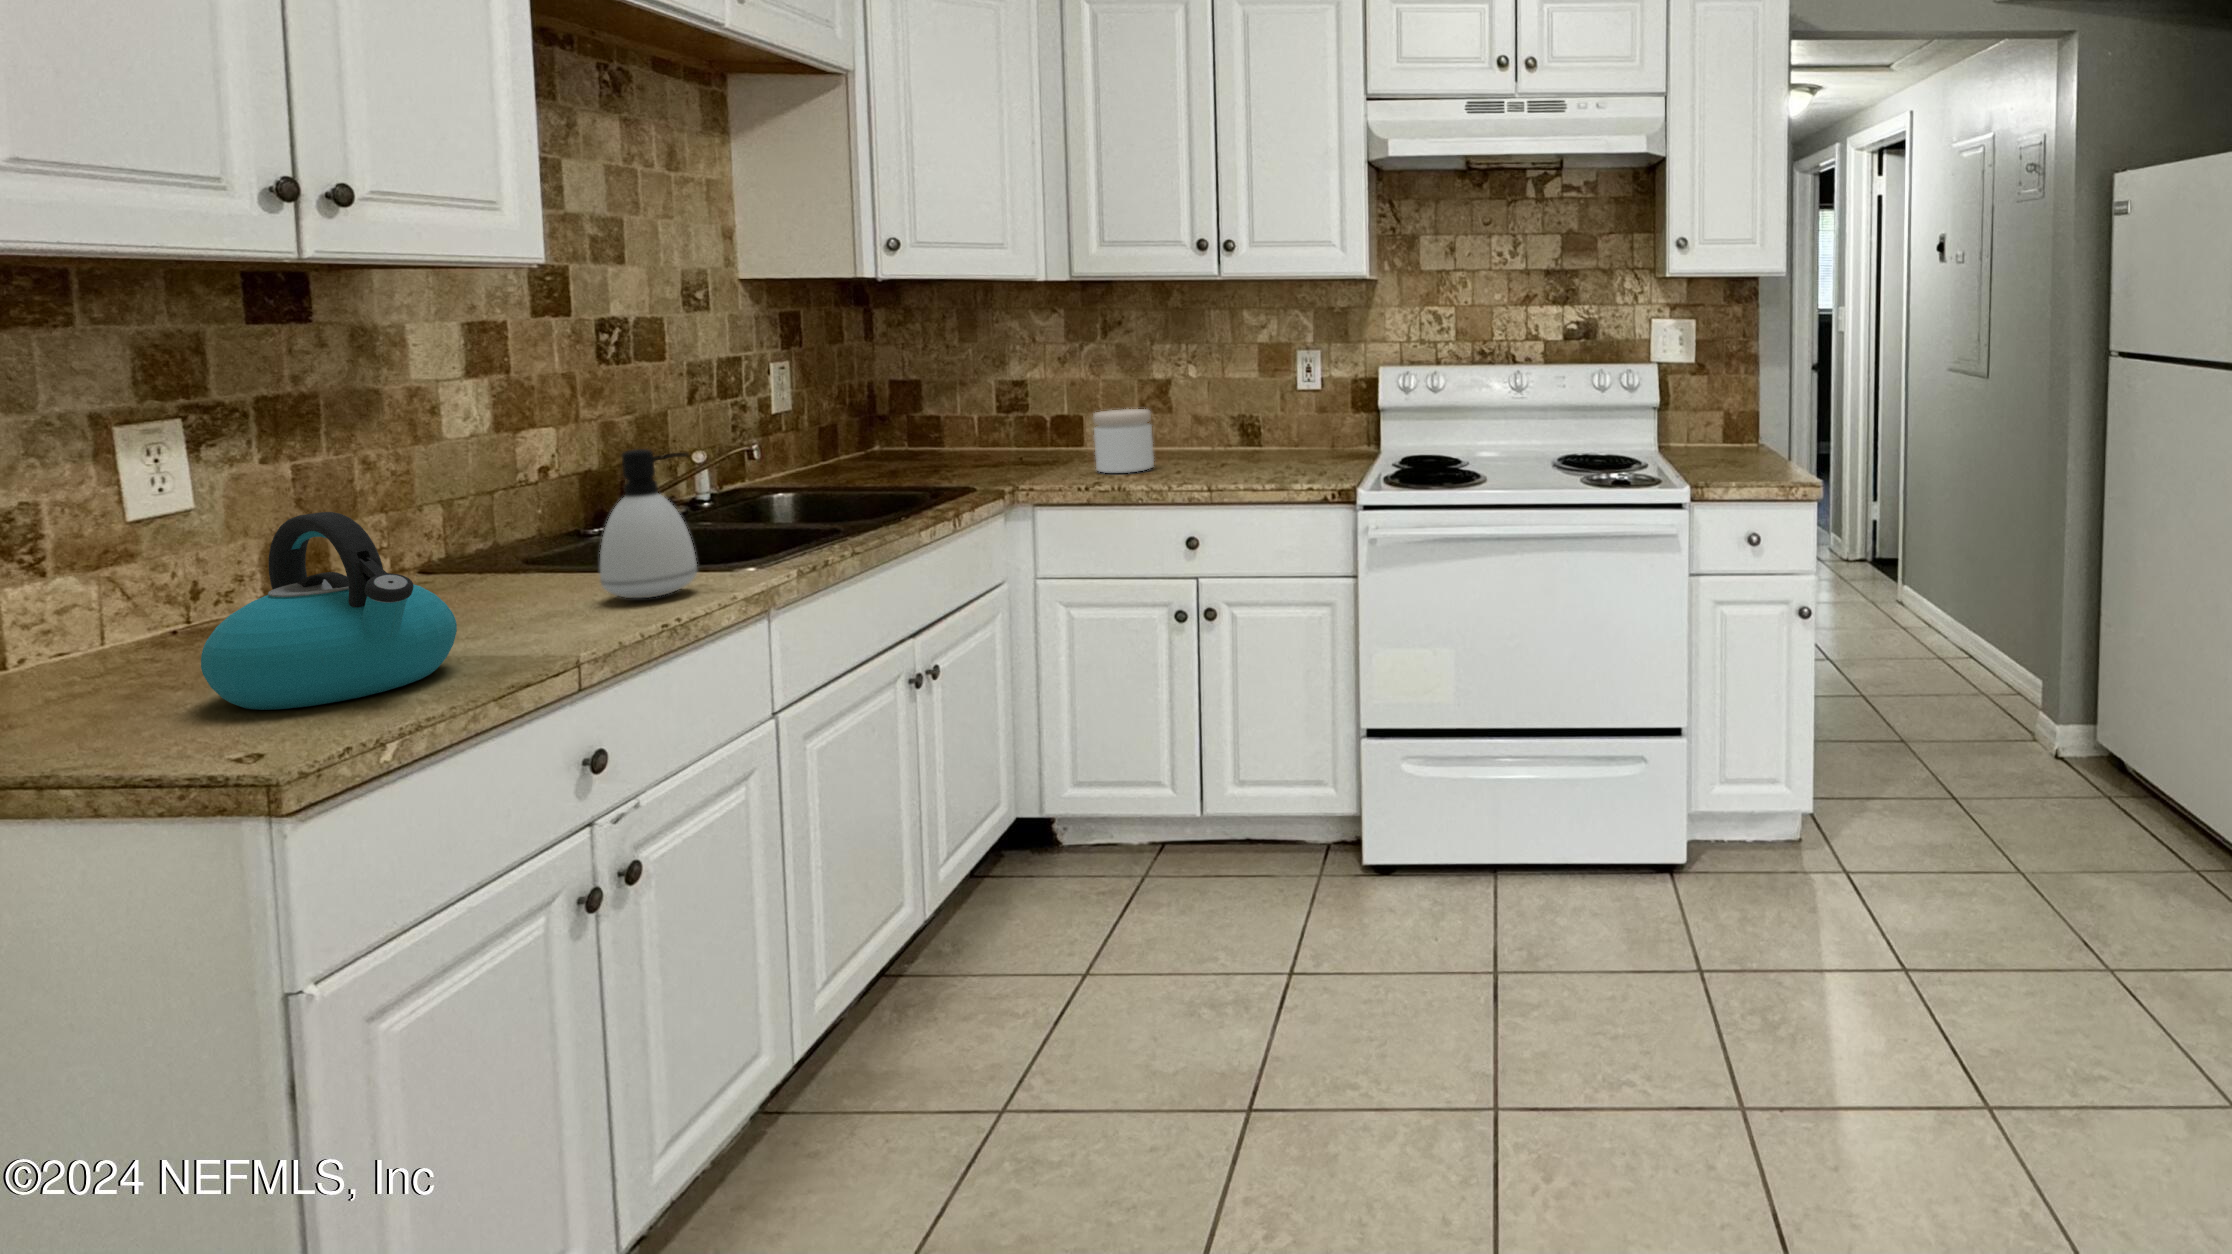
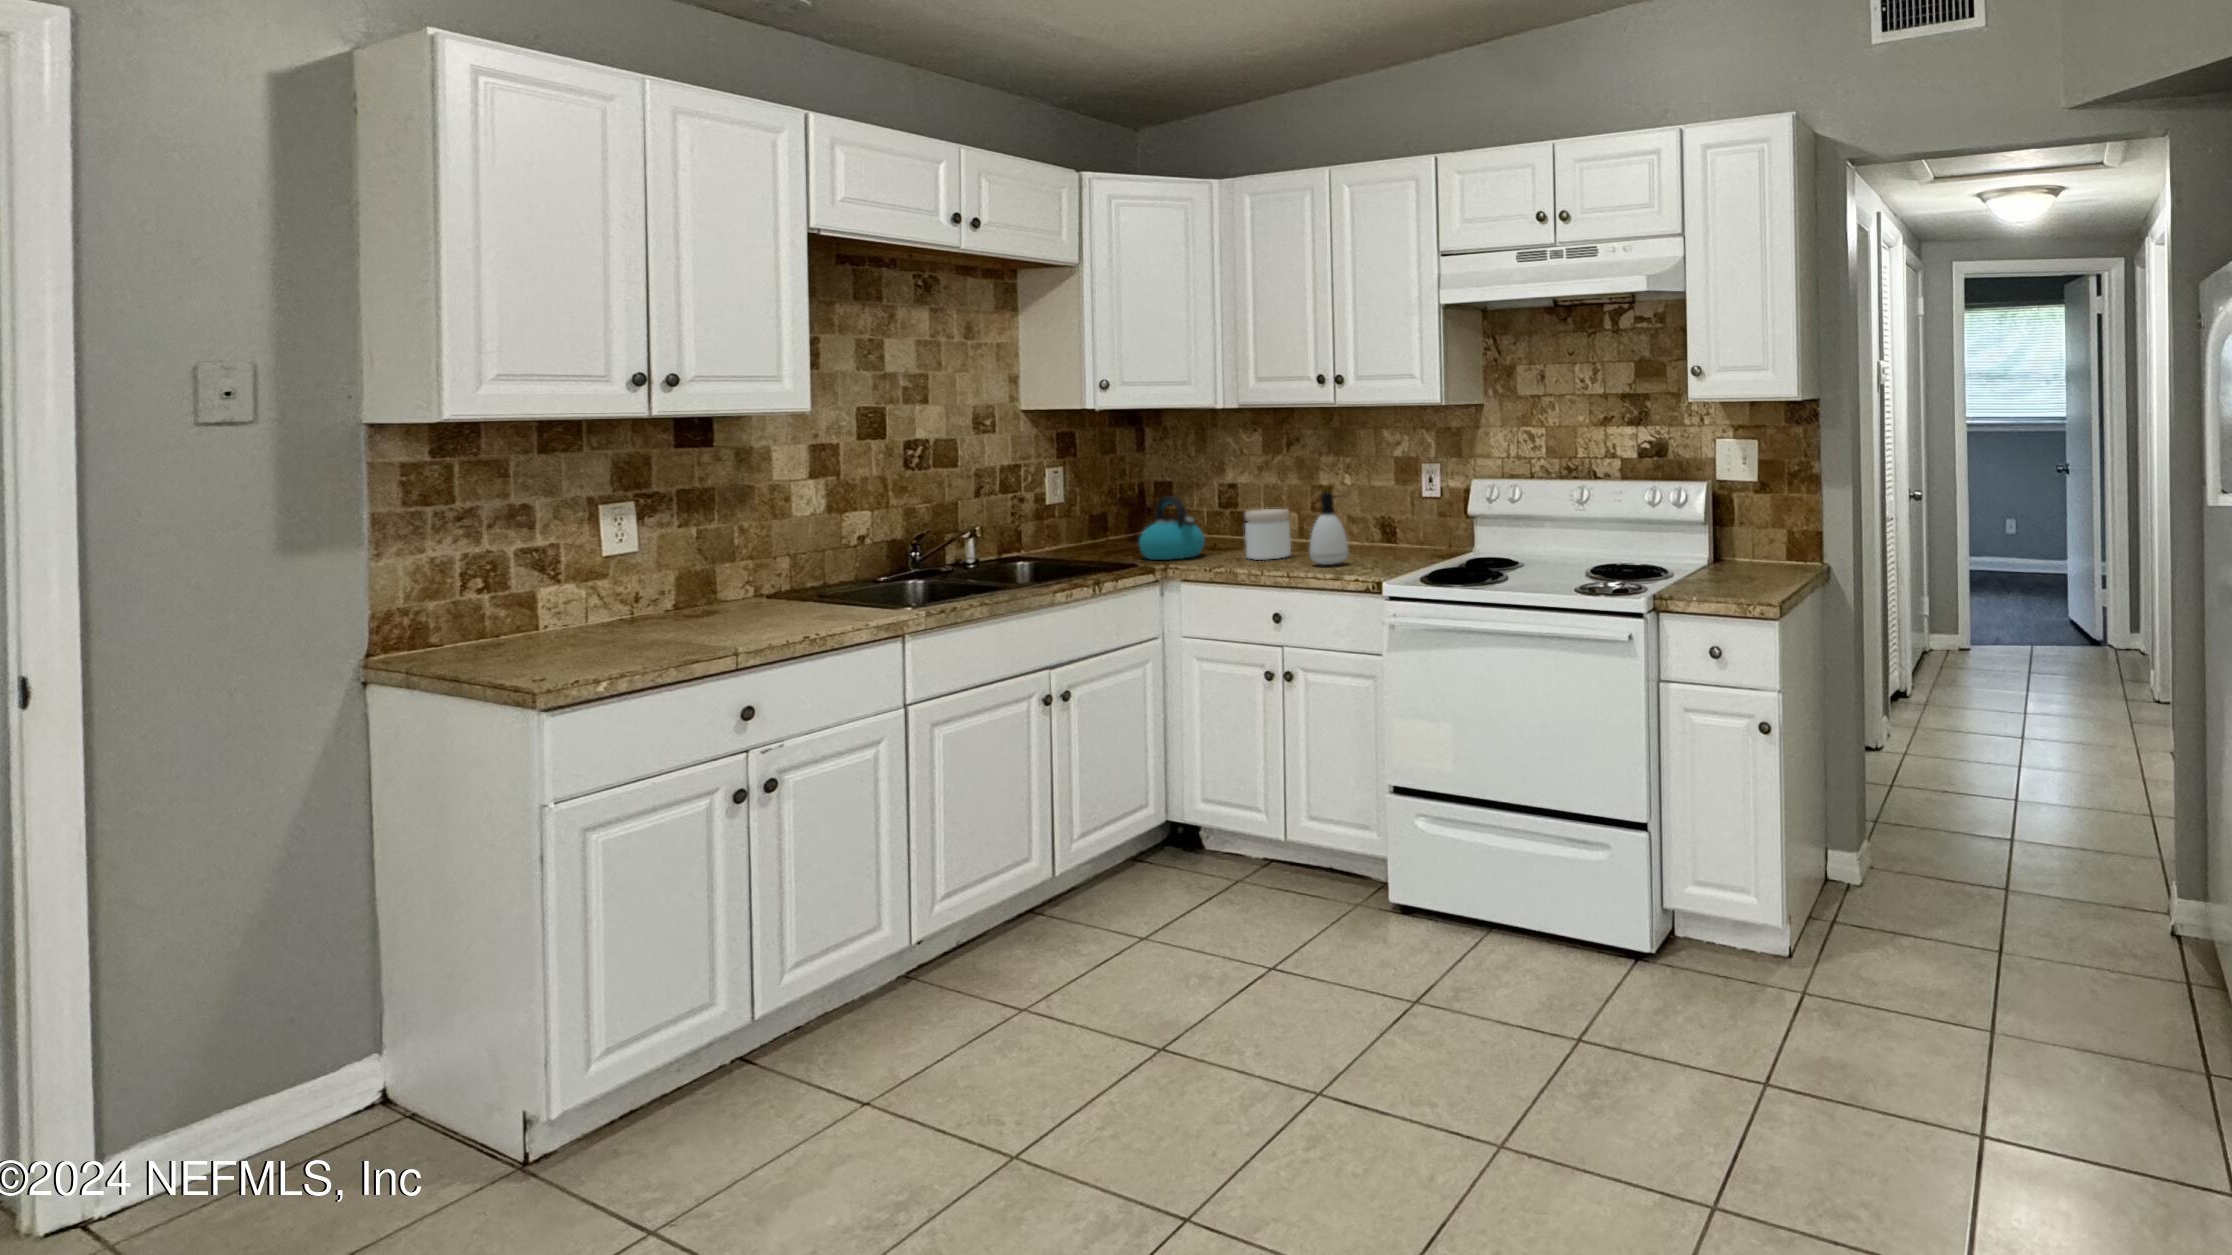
soap dispenser: present [600,449,697,598] -> present [1310,493,1348,565]
kettle: present [201,512,457,710] -> present [1139,496,1205,560]

